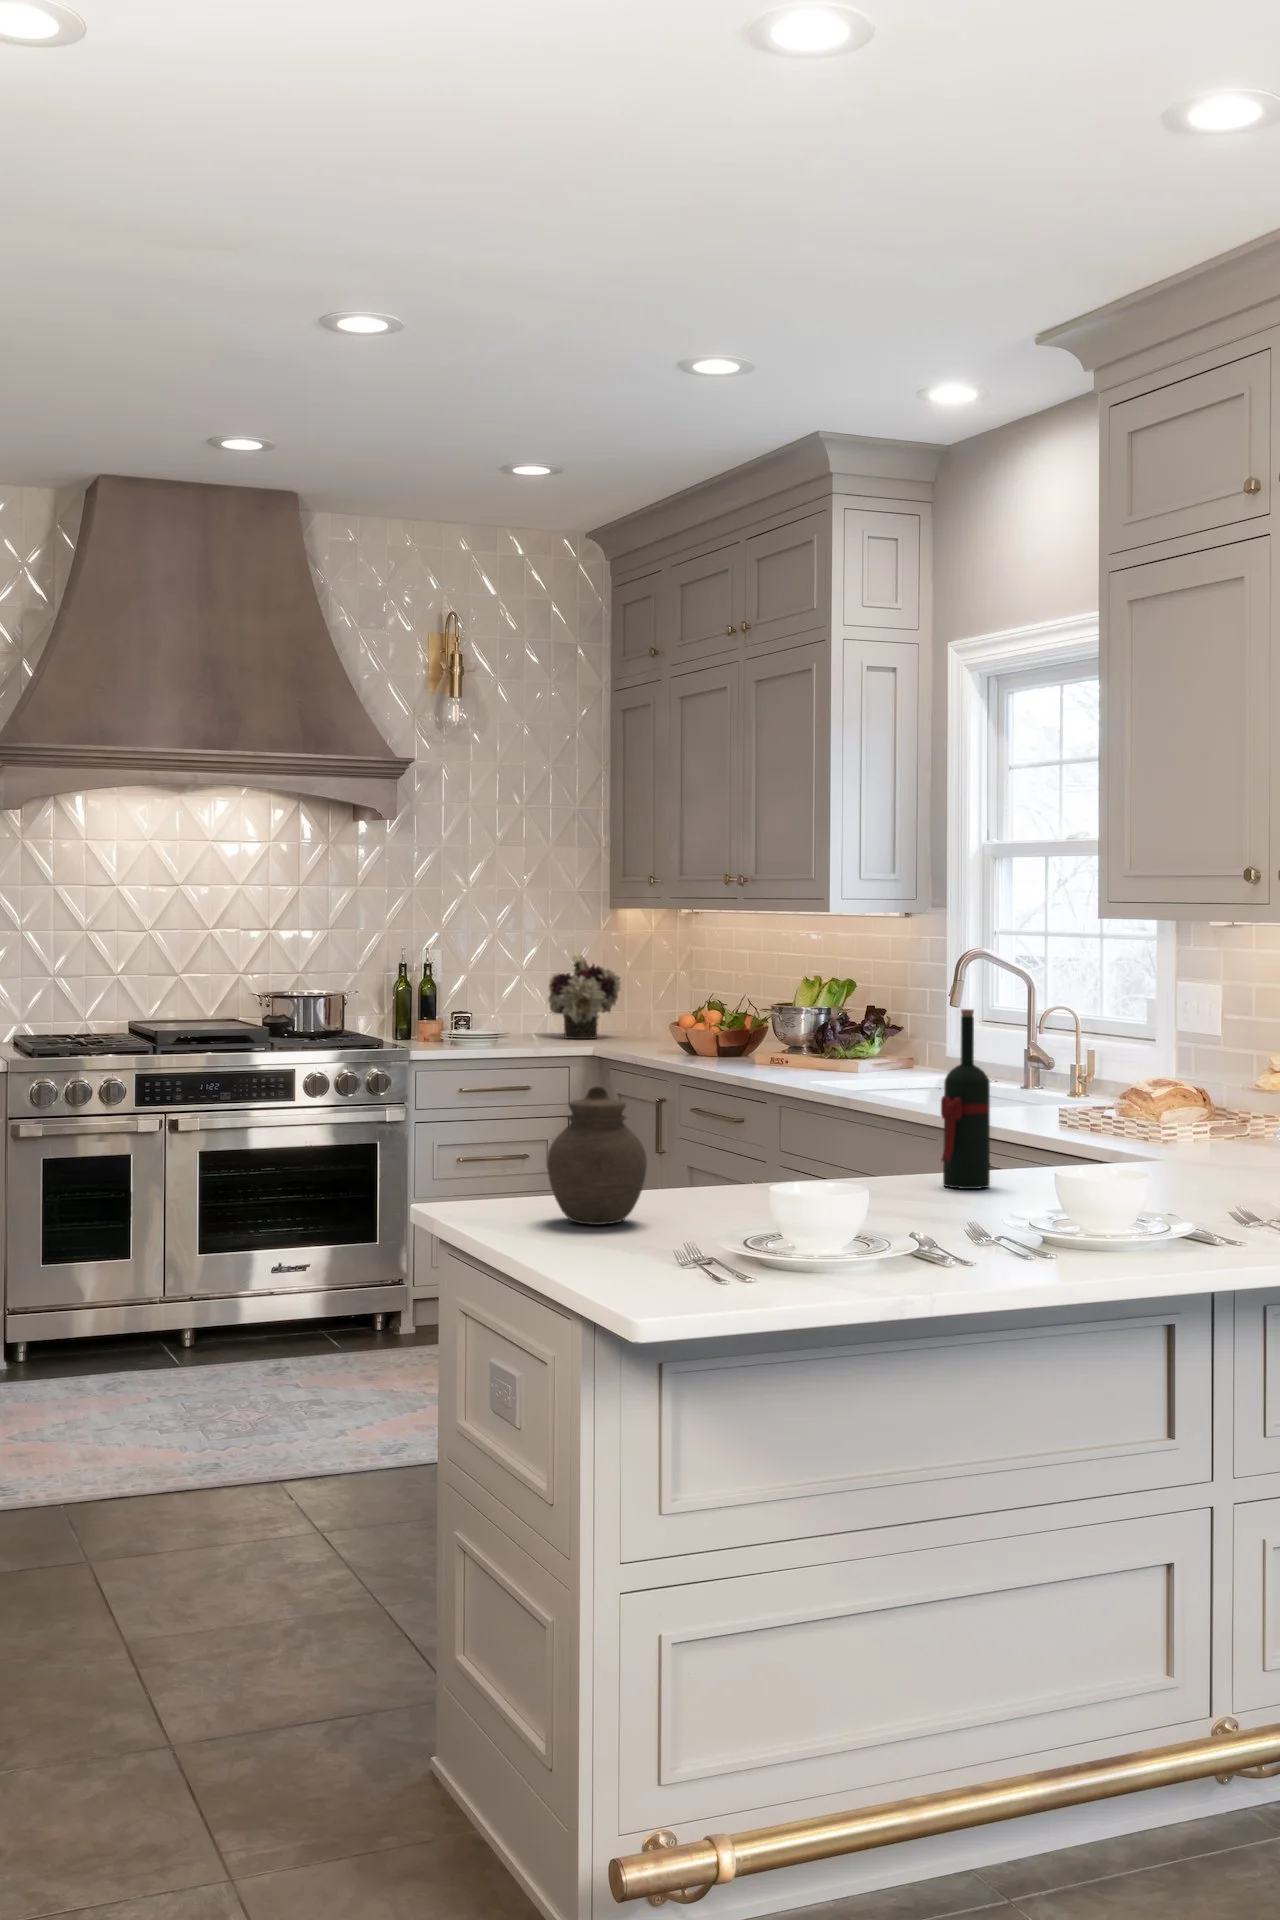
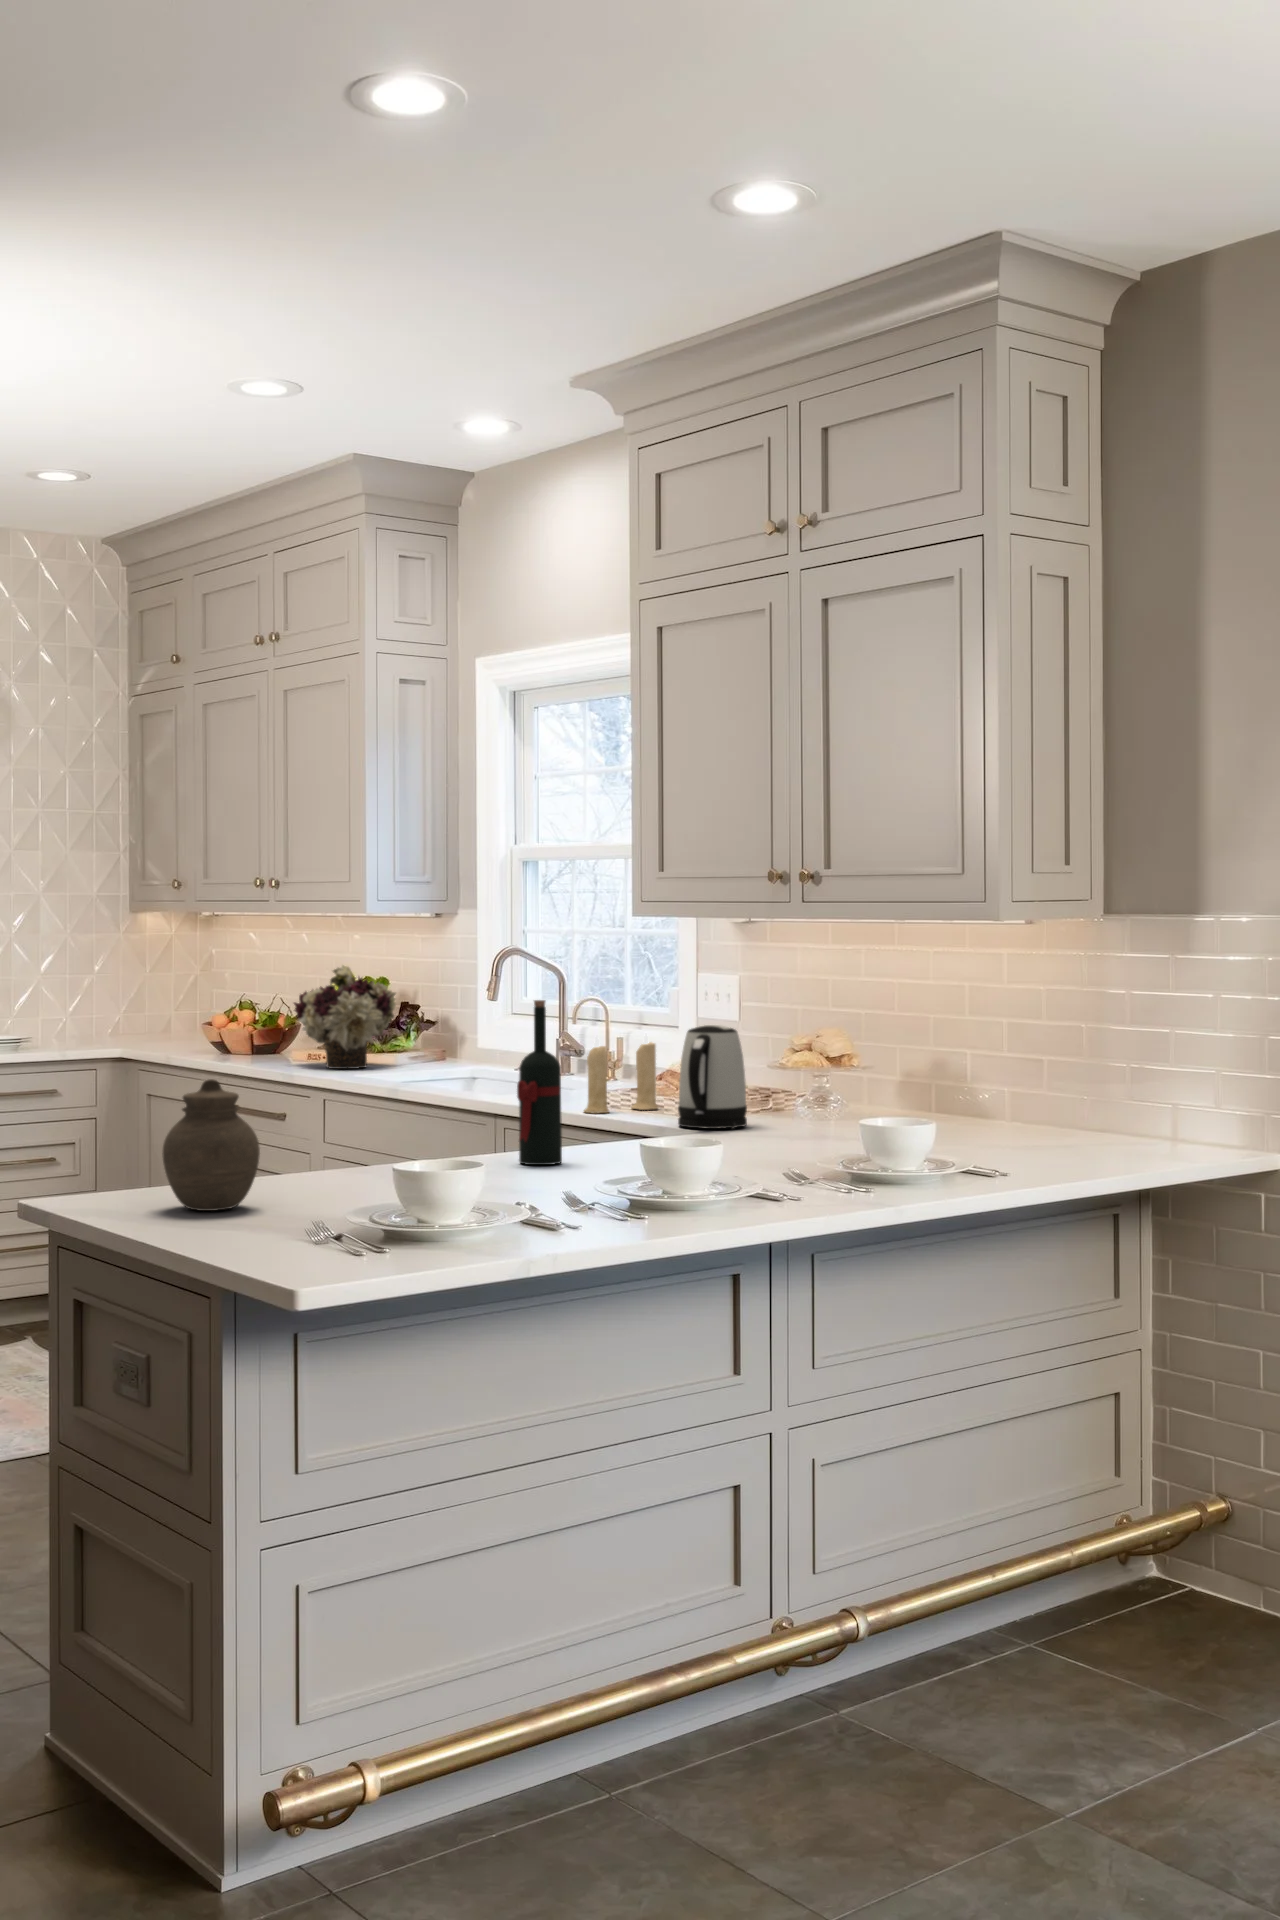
flower arrangement: present [547,955,620,1039] -> present [294,965,396,1069]
kettle: none [1135,1040,1214,1155] -> present [678,1025,747,1129]
candle: none [1035,1043,1121,1131] -> present [584,1034,658,1113]

